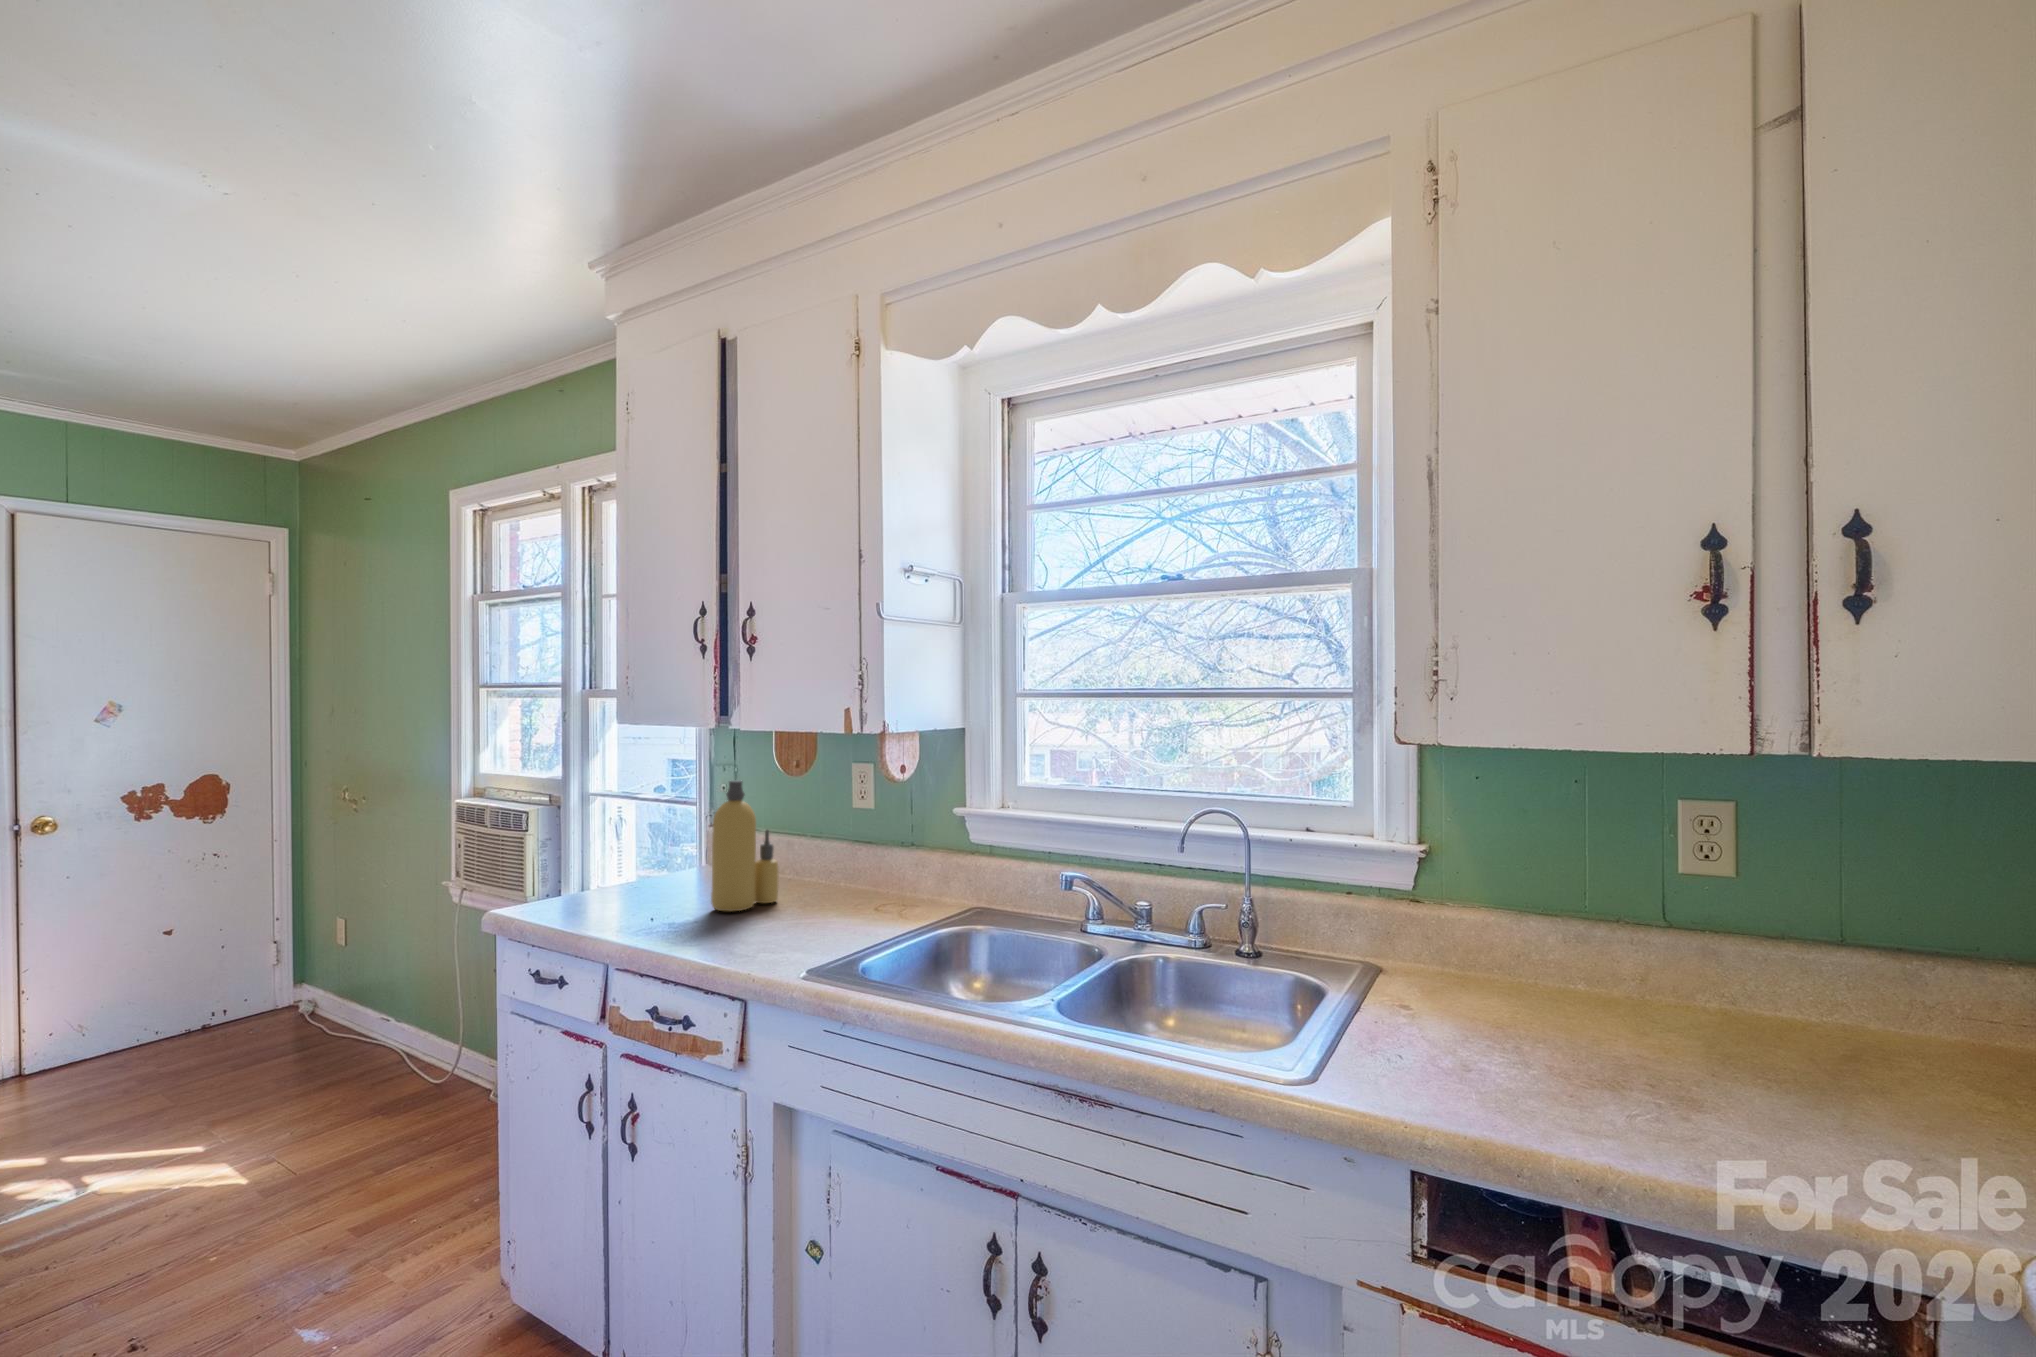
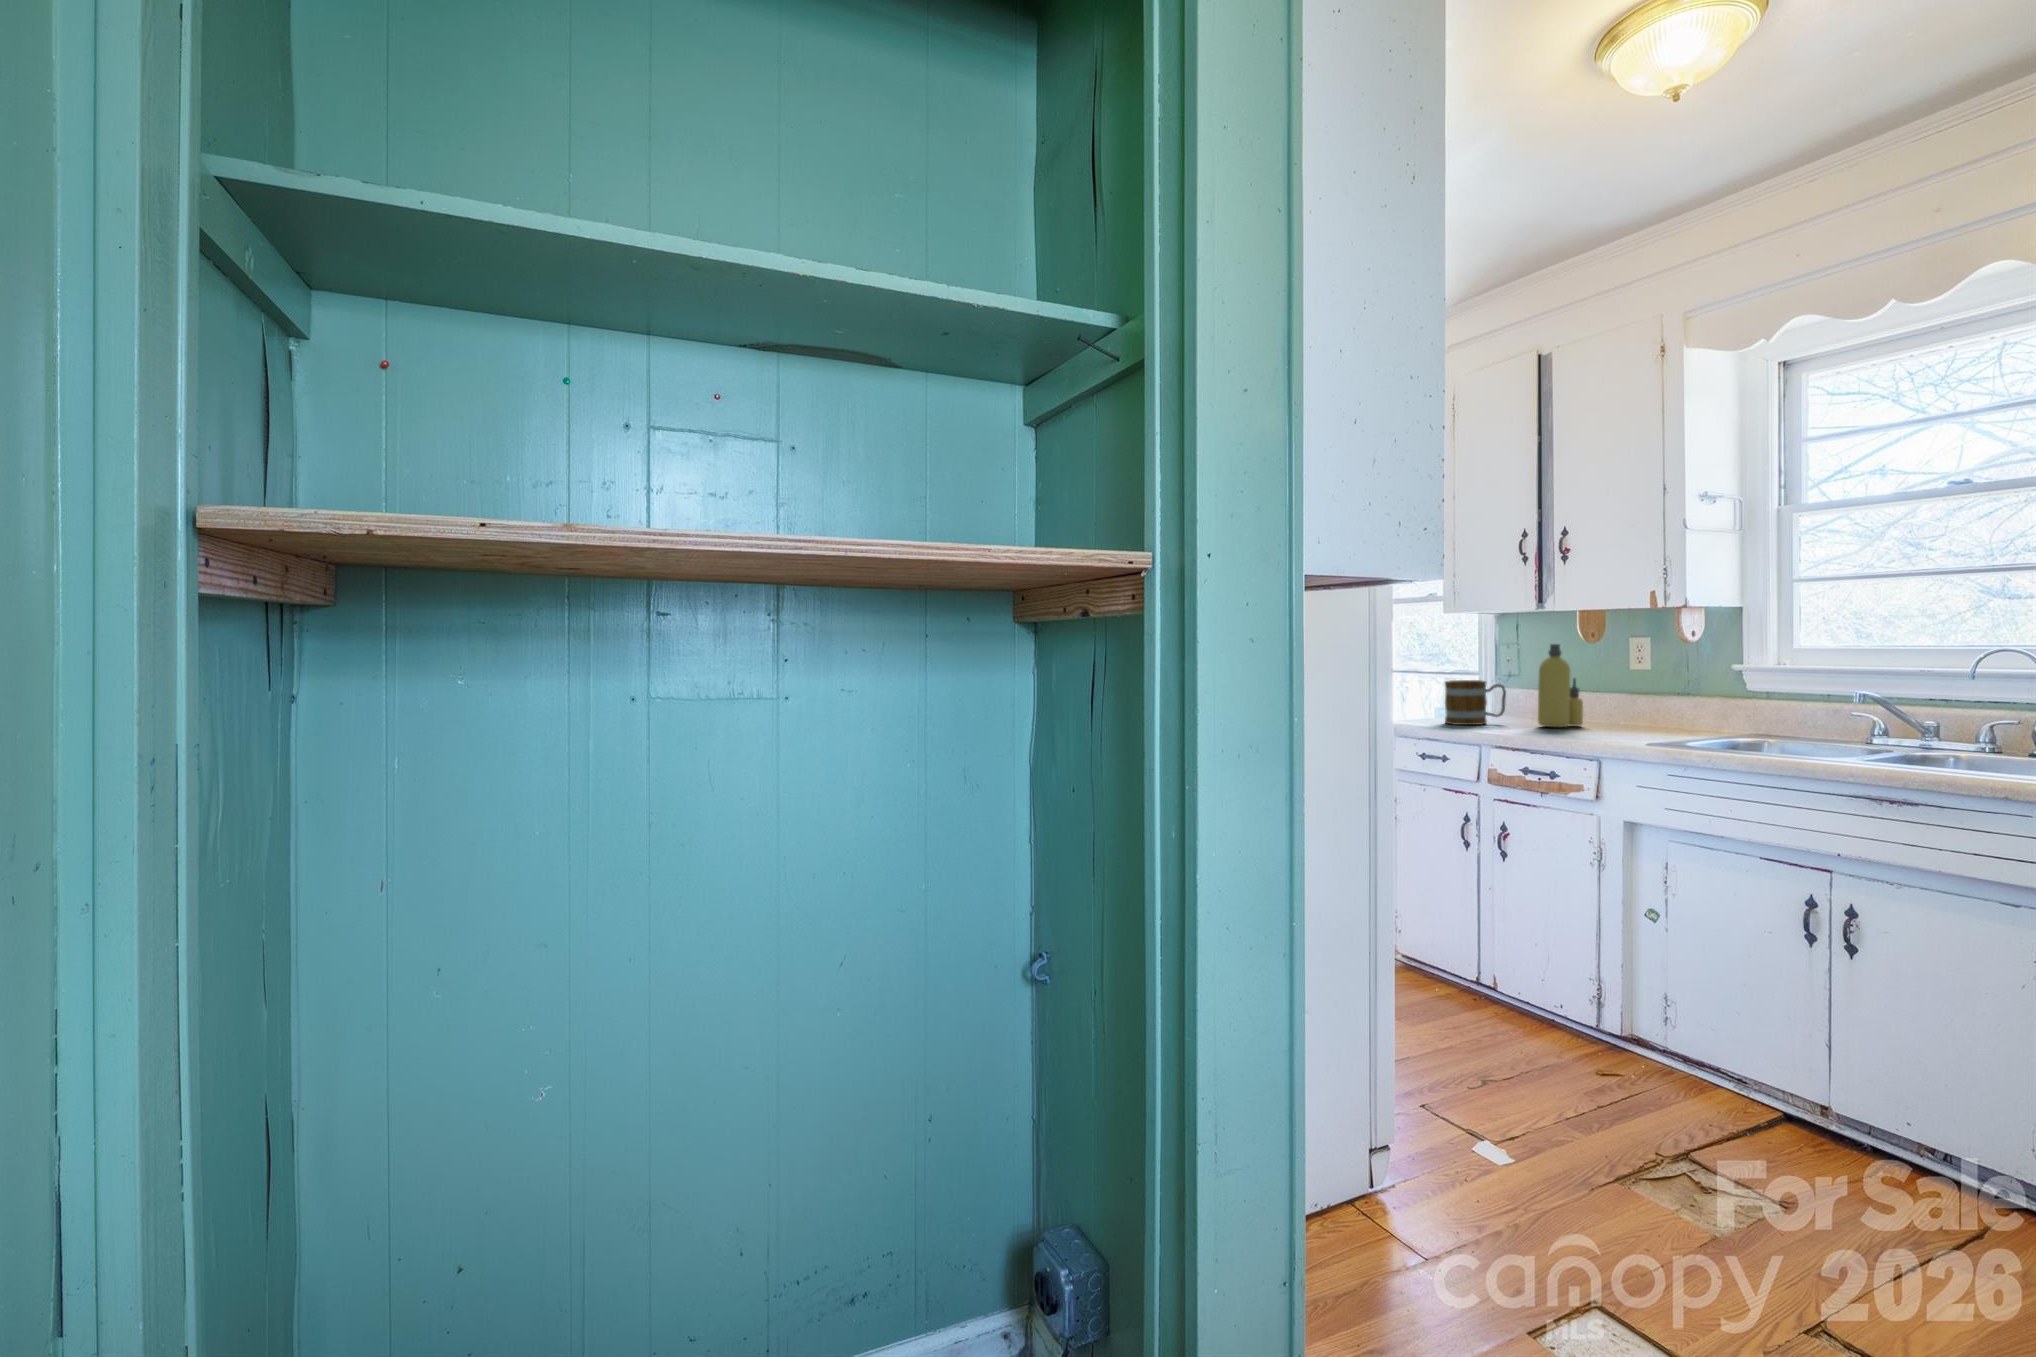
mug: none [581,834,675,914] -> present [1445,680,1506,725]

